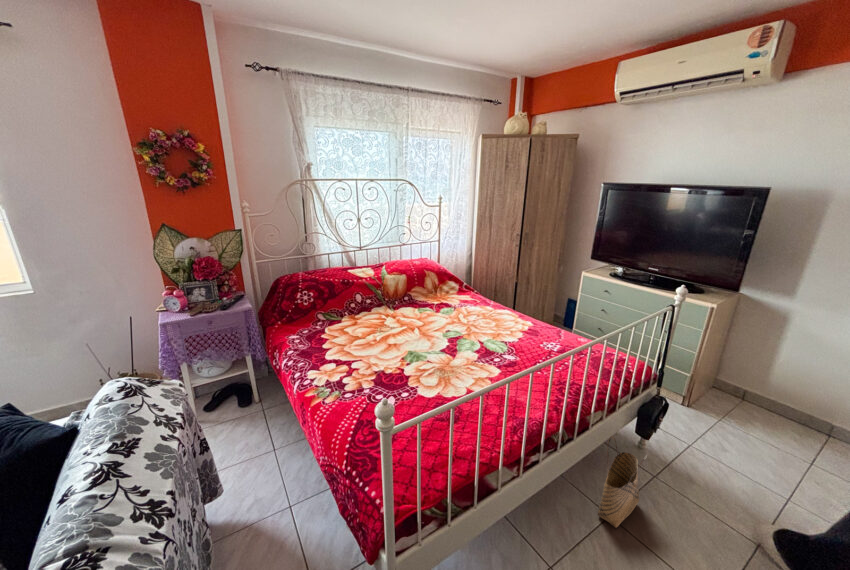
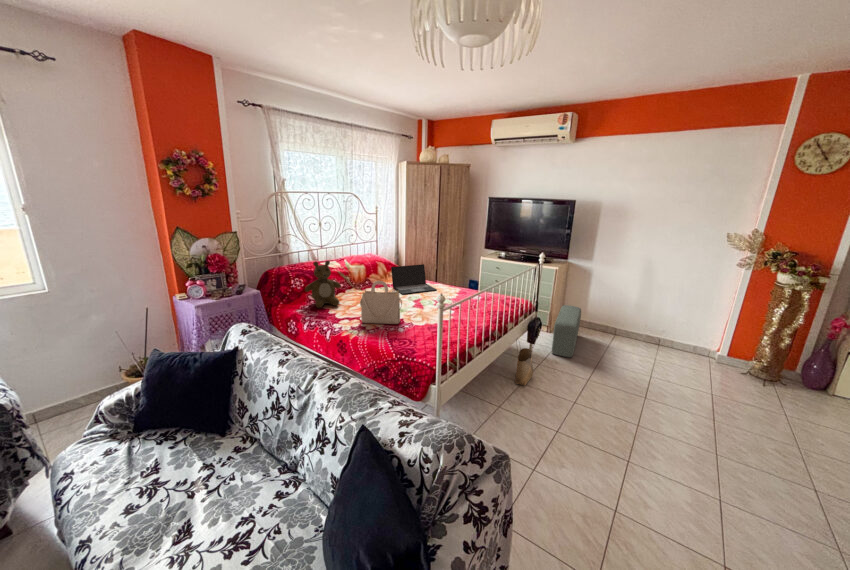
teddy bear: none [305,272,354,337] -> present [305,261,341,308]
laptop: none [434,281,494,325] -> present [391,264,437,294]
handbag: none [346,316,406,387] -> present [360,281,402,324]
pouf: none [686,368,759,476] -> present [552,305,581,357]

